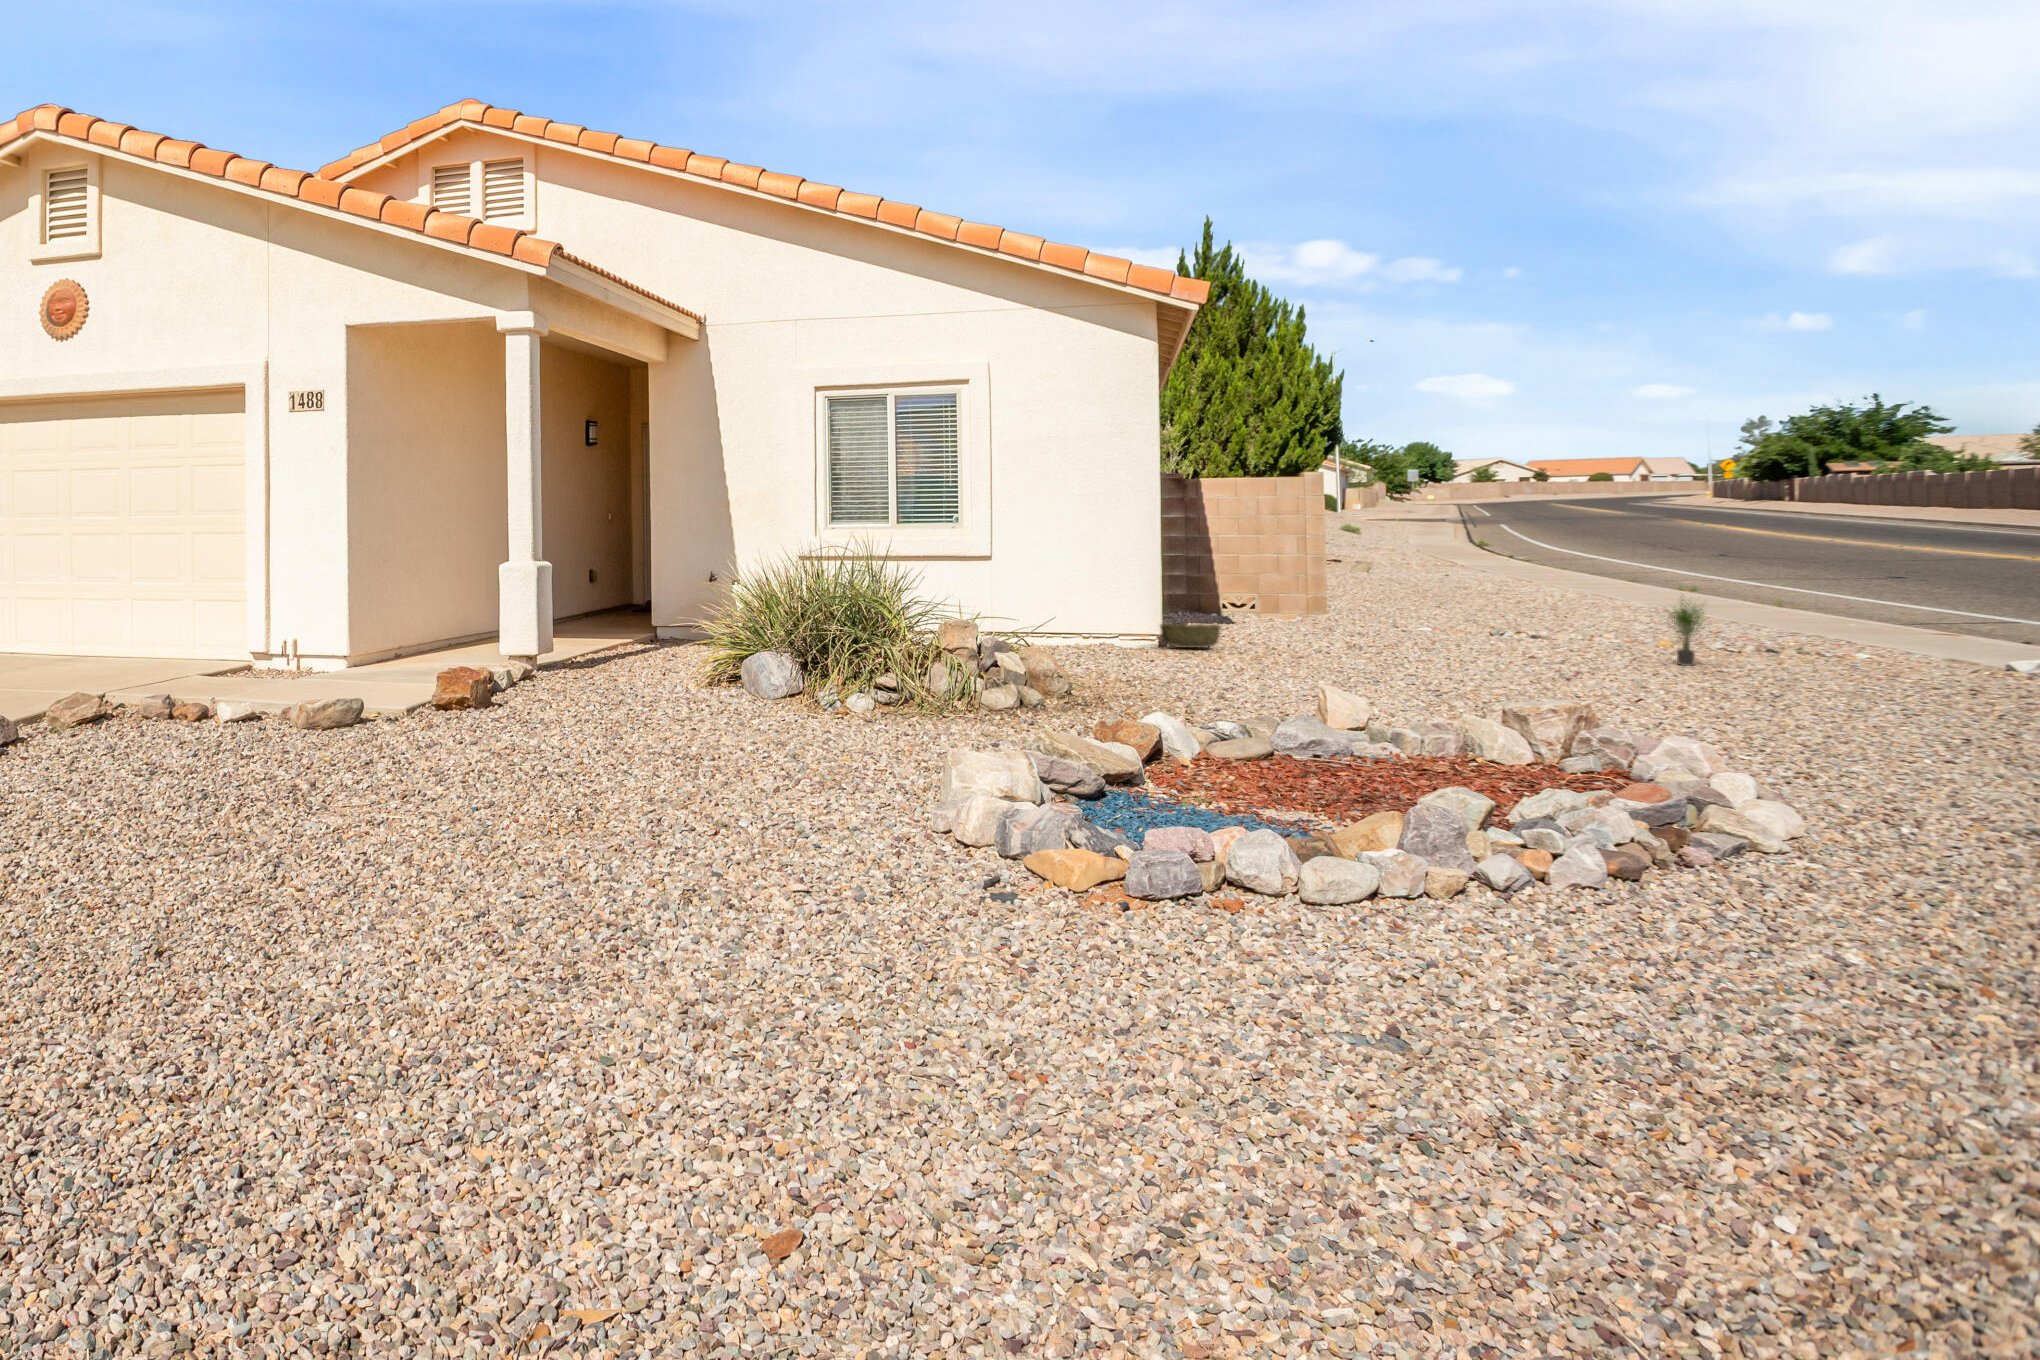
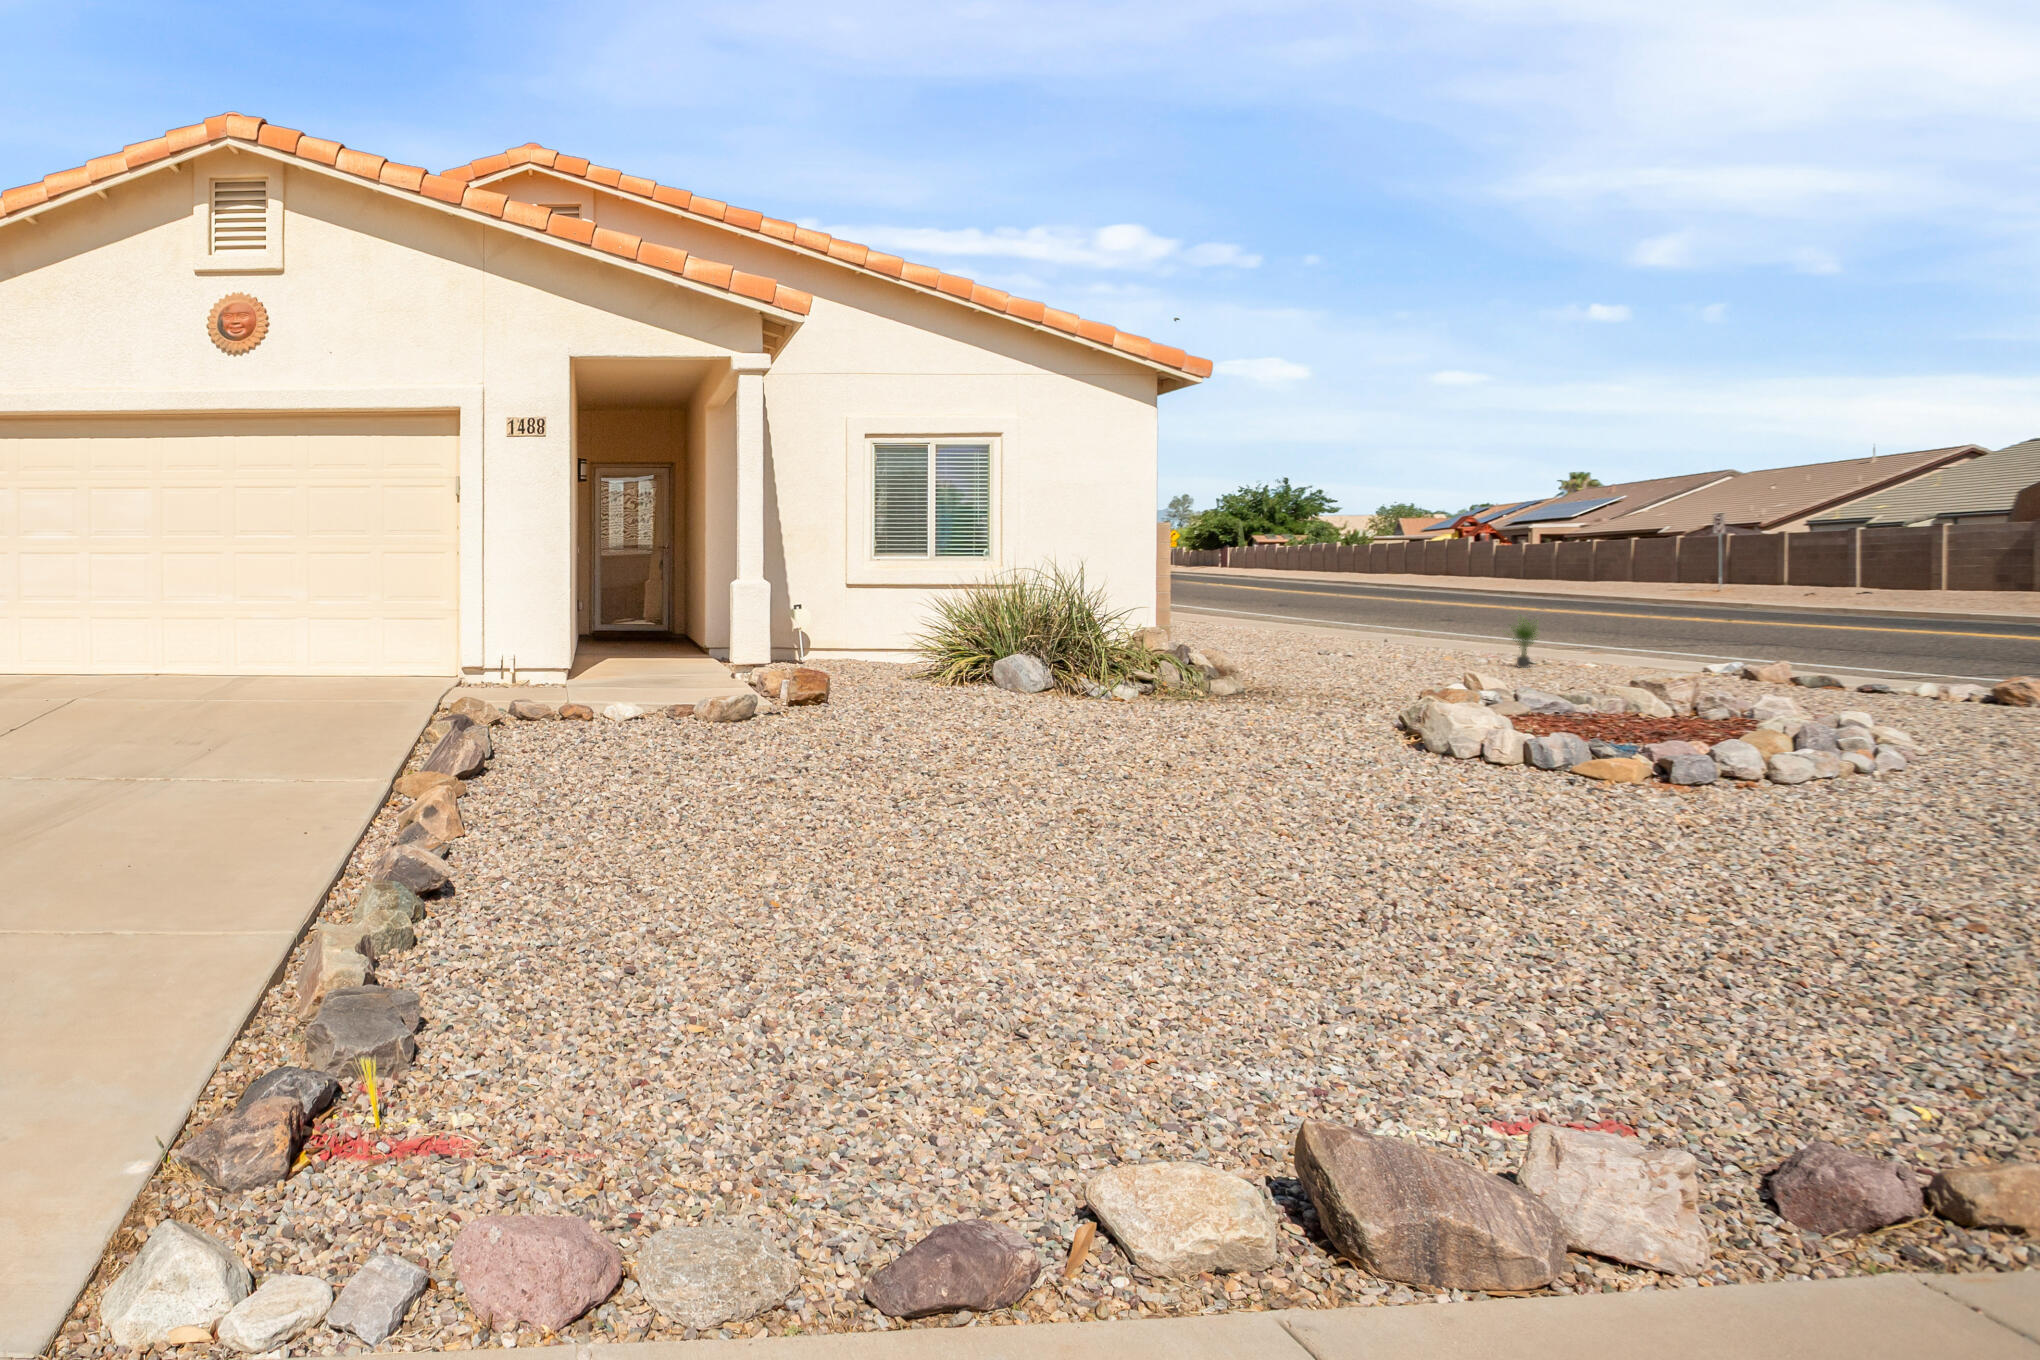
woven basket: present [1160,624,1221,648] -> none [1140,641,1192,662]

